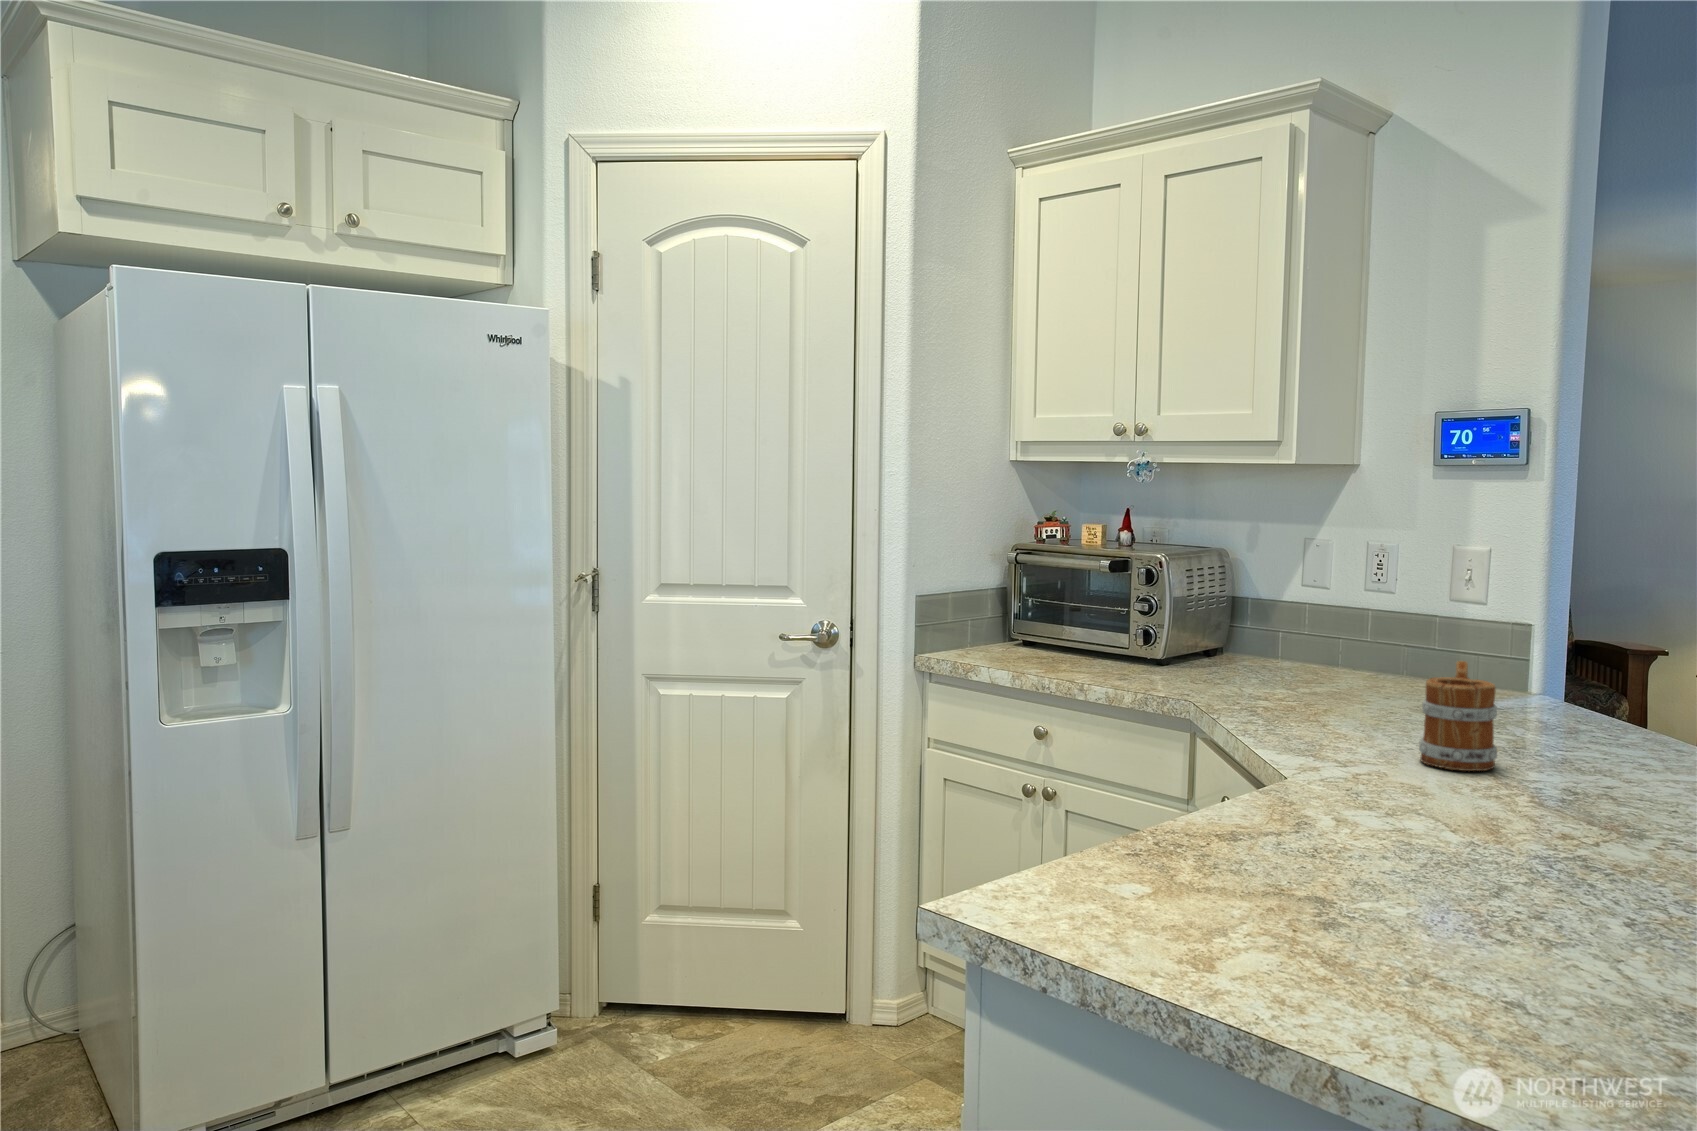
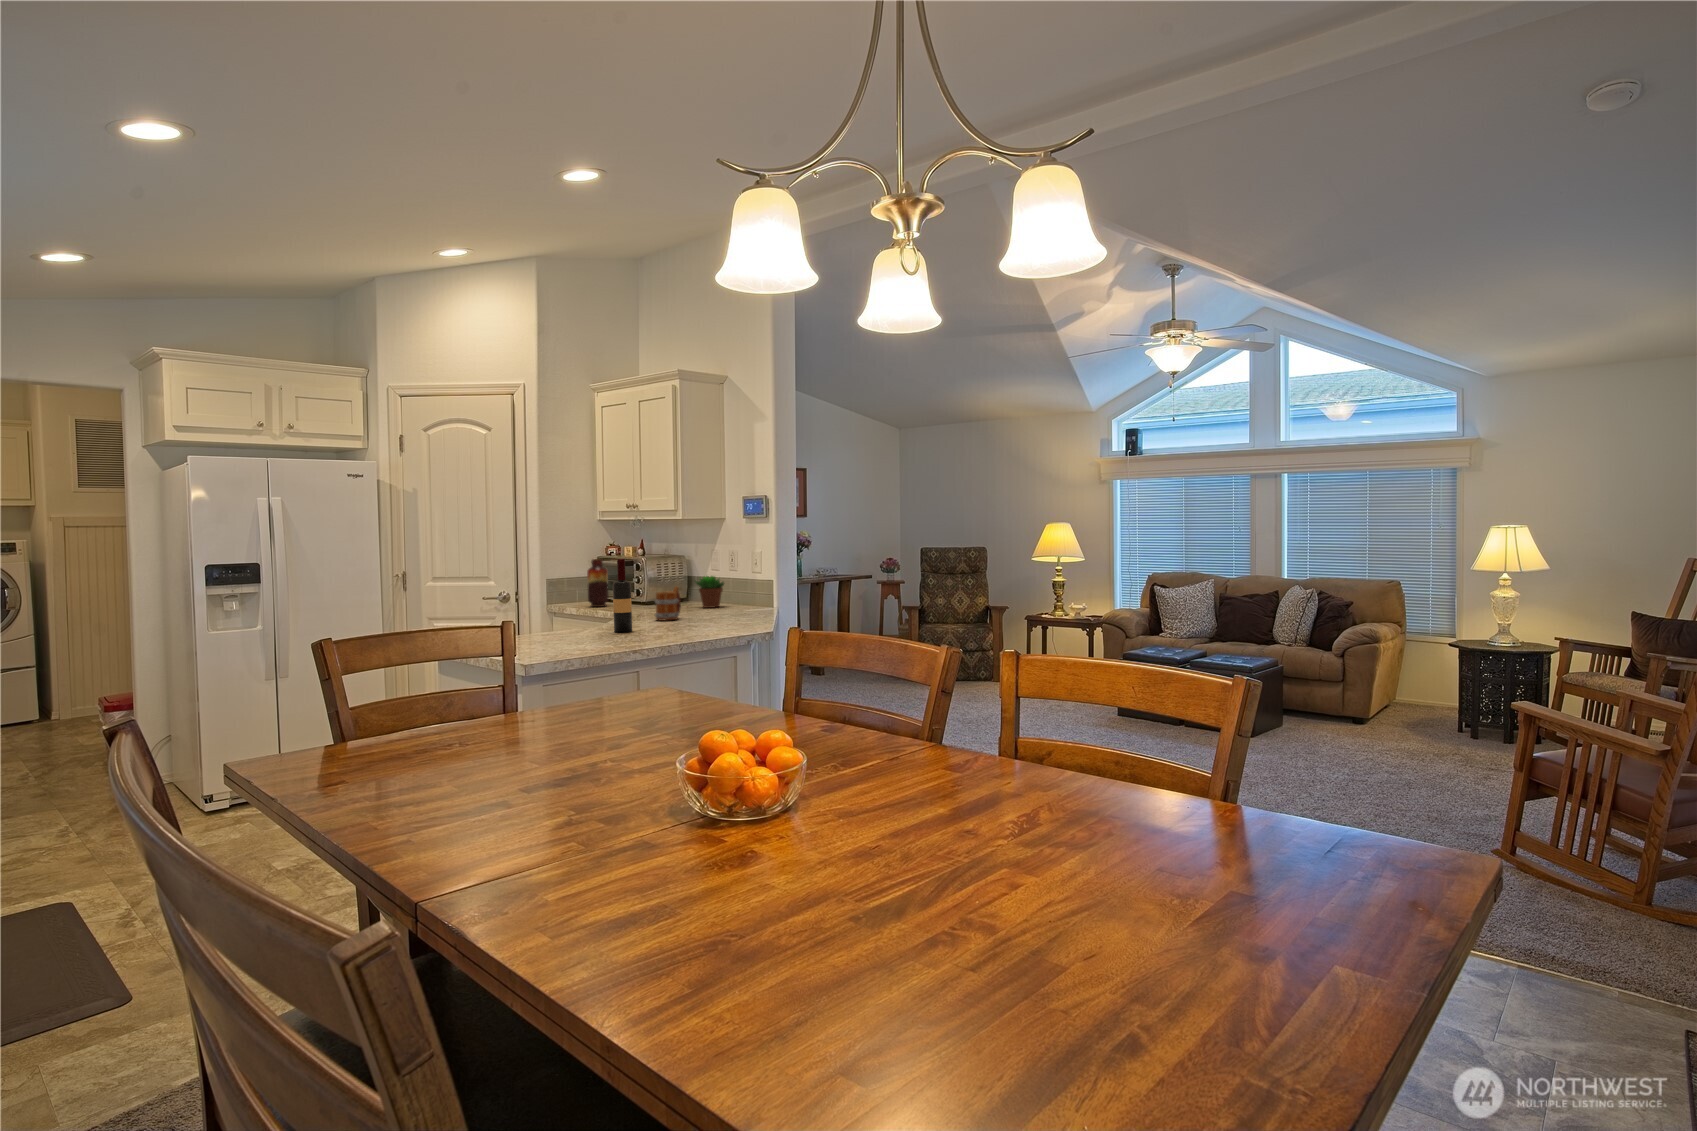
vase: none [1028,553,1077,668] -> present [587,559,609,607]
wine bottle: none [1514,603,1595,873] -> present [613,559,632,632]
succulent plant: none [1329,605,1420,691] -> present [695,576,724,608]

